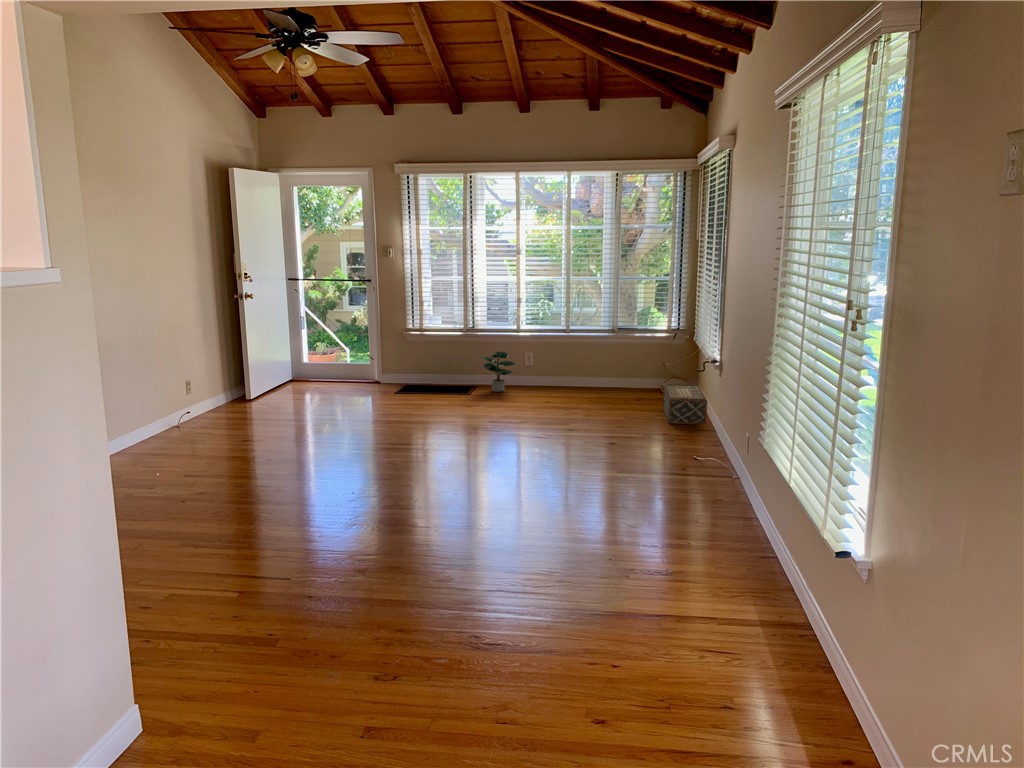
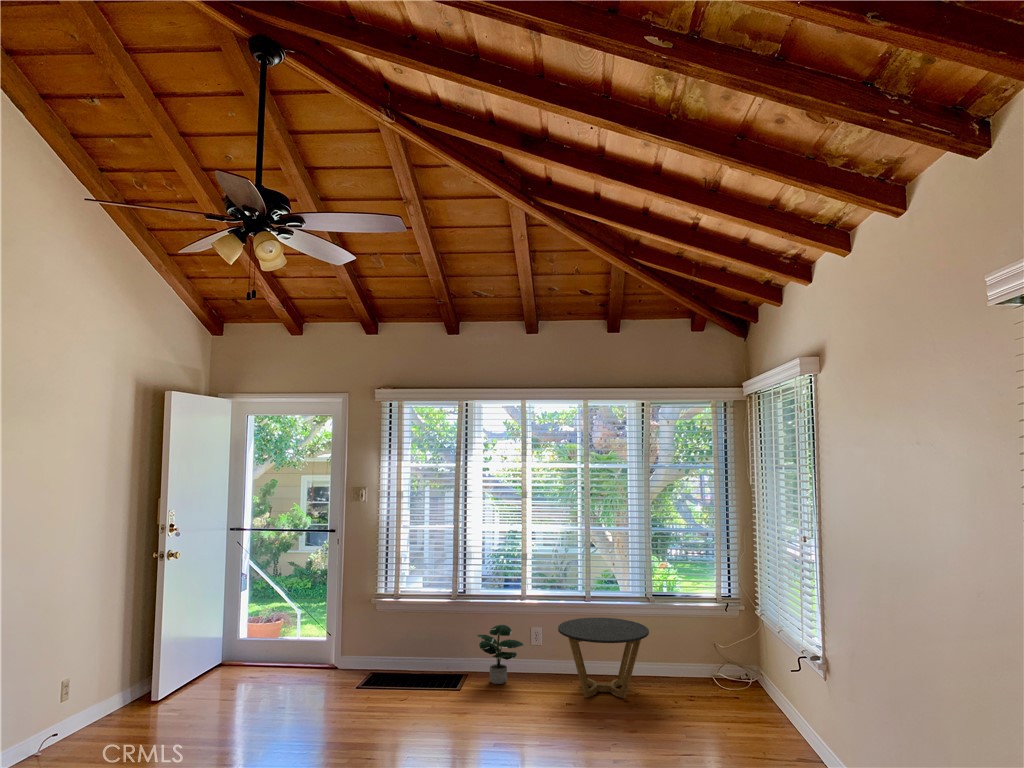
side table: none [542,346,610,400] -> present [558,618,649,699]
woven basket: present [663,384,707,424] -> none [731,680,807,751]

